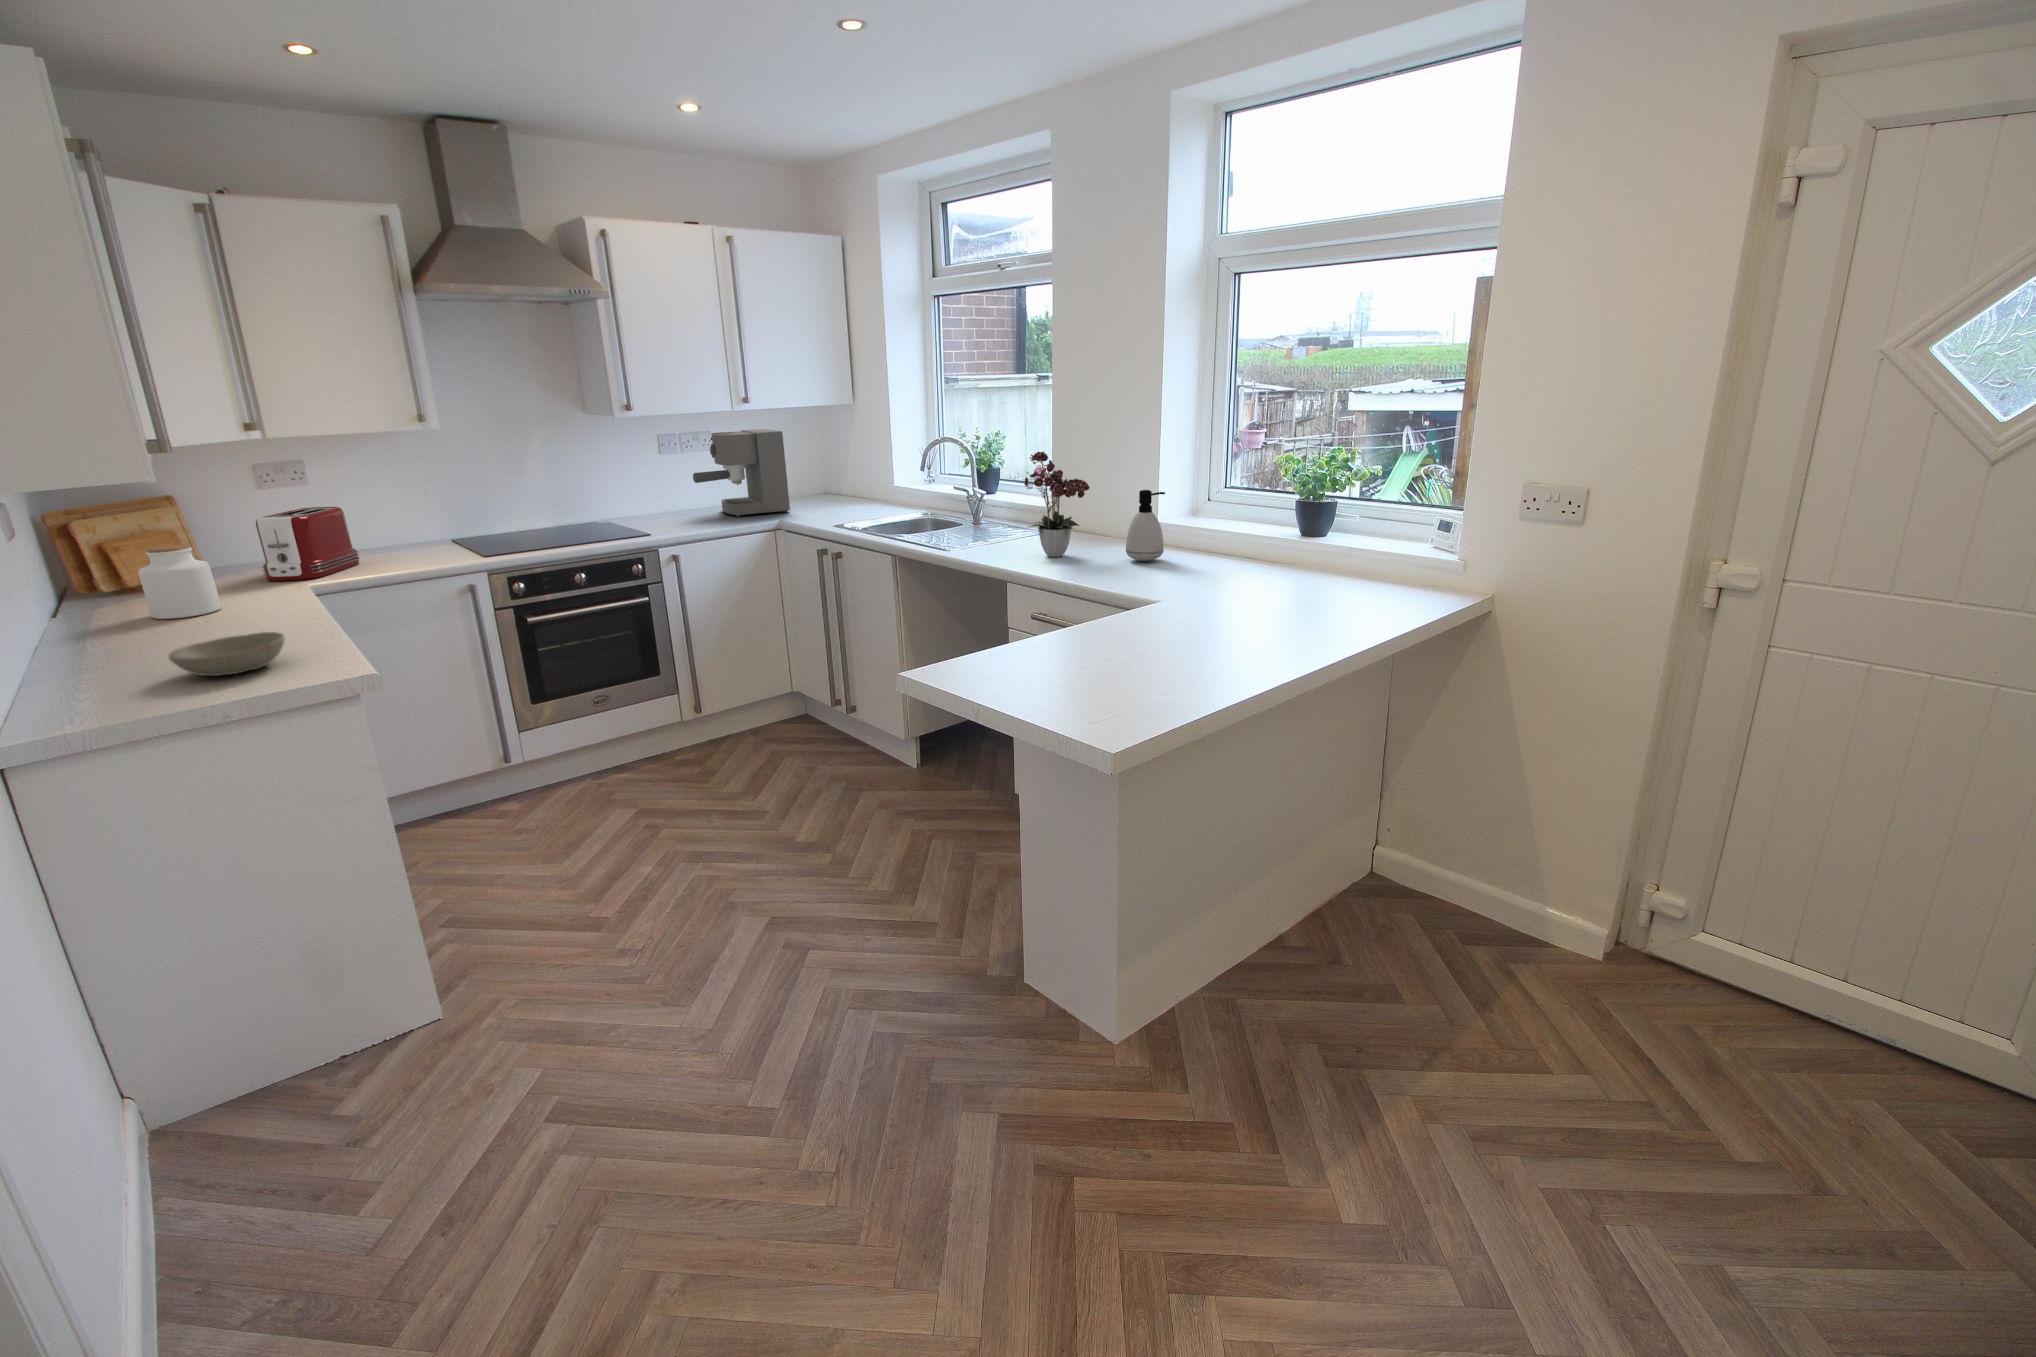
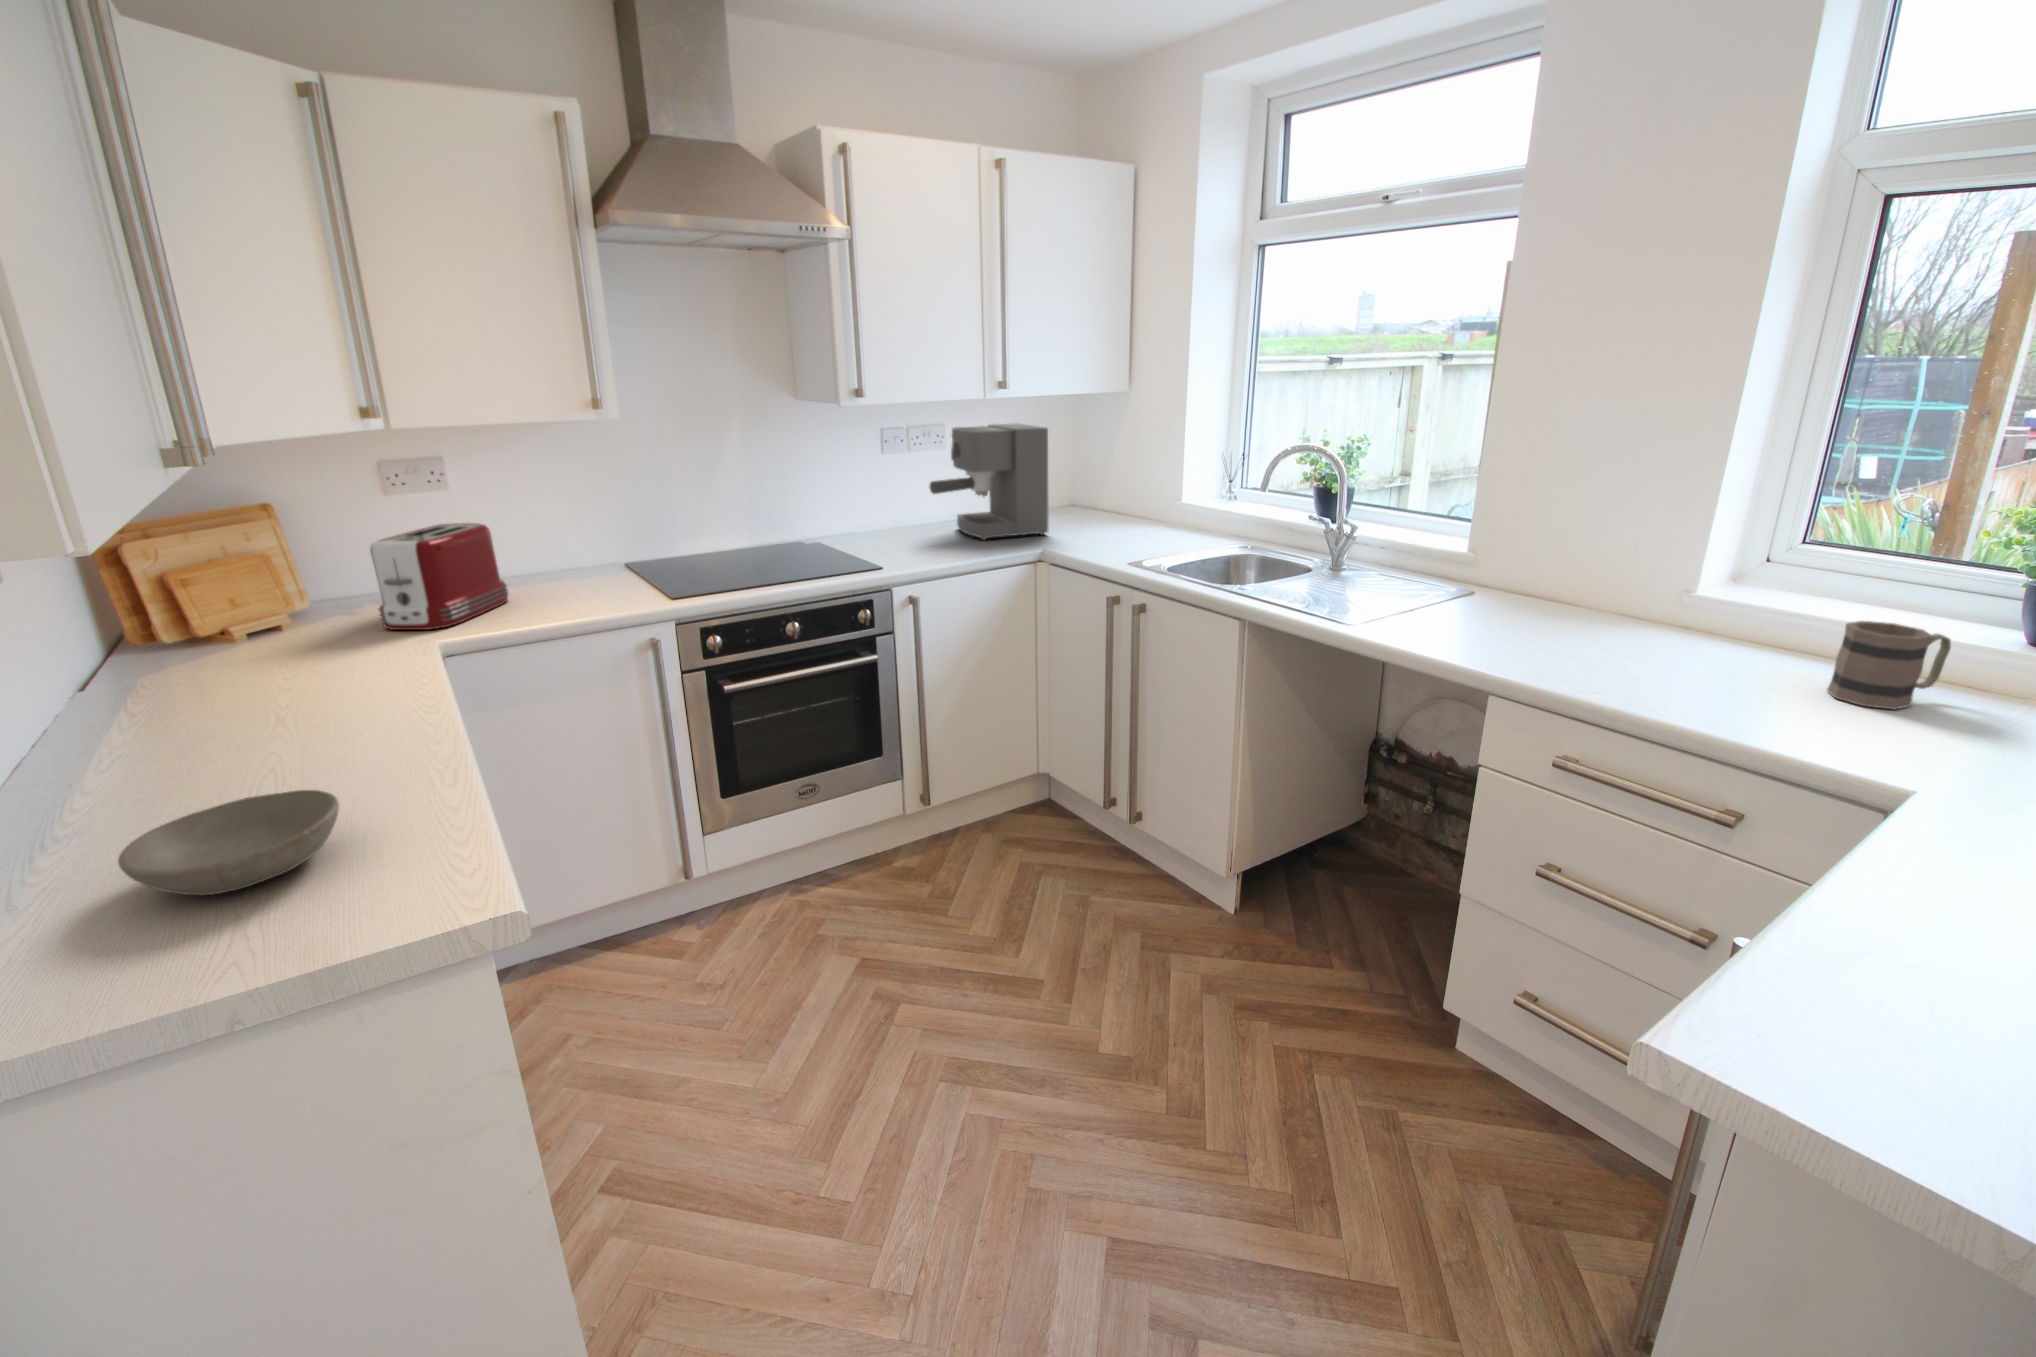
flower arrangement: present [1025,452,1090,557] -> none [1508,467,1636,647]
soap dispenser: present [1126,490,1165,561] -> none [1691,548,1787,668]
mug: none [1177,527,1230,574] -> present [1827,621,1951,709]
jar: present [138,545,221,619] -> none [179,592,302,706]

